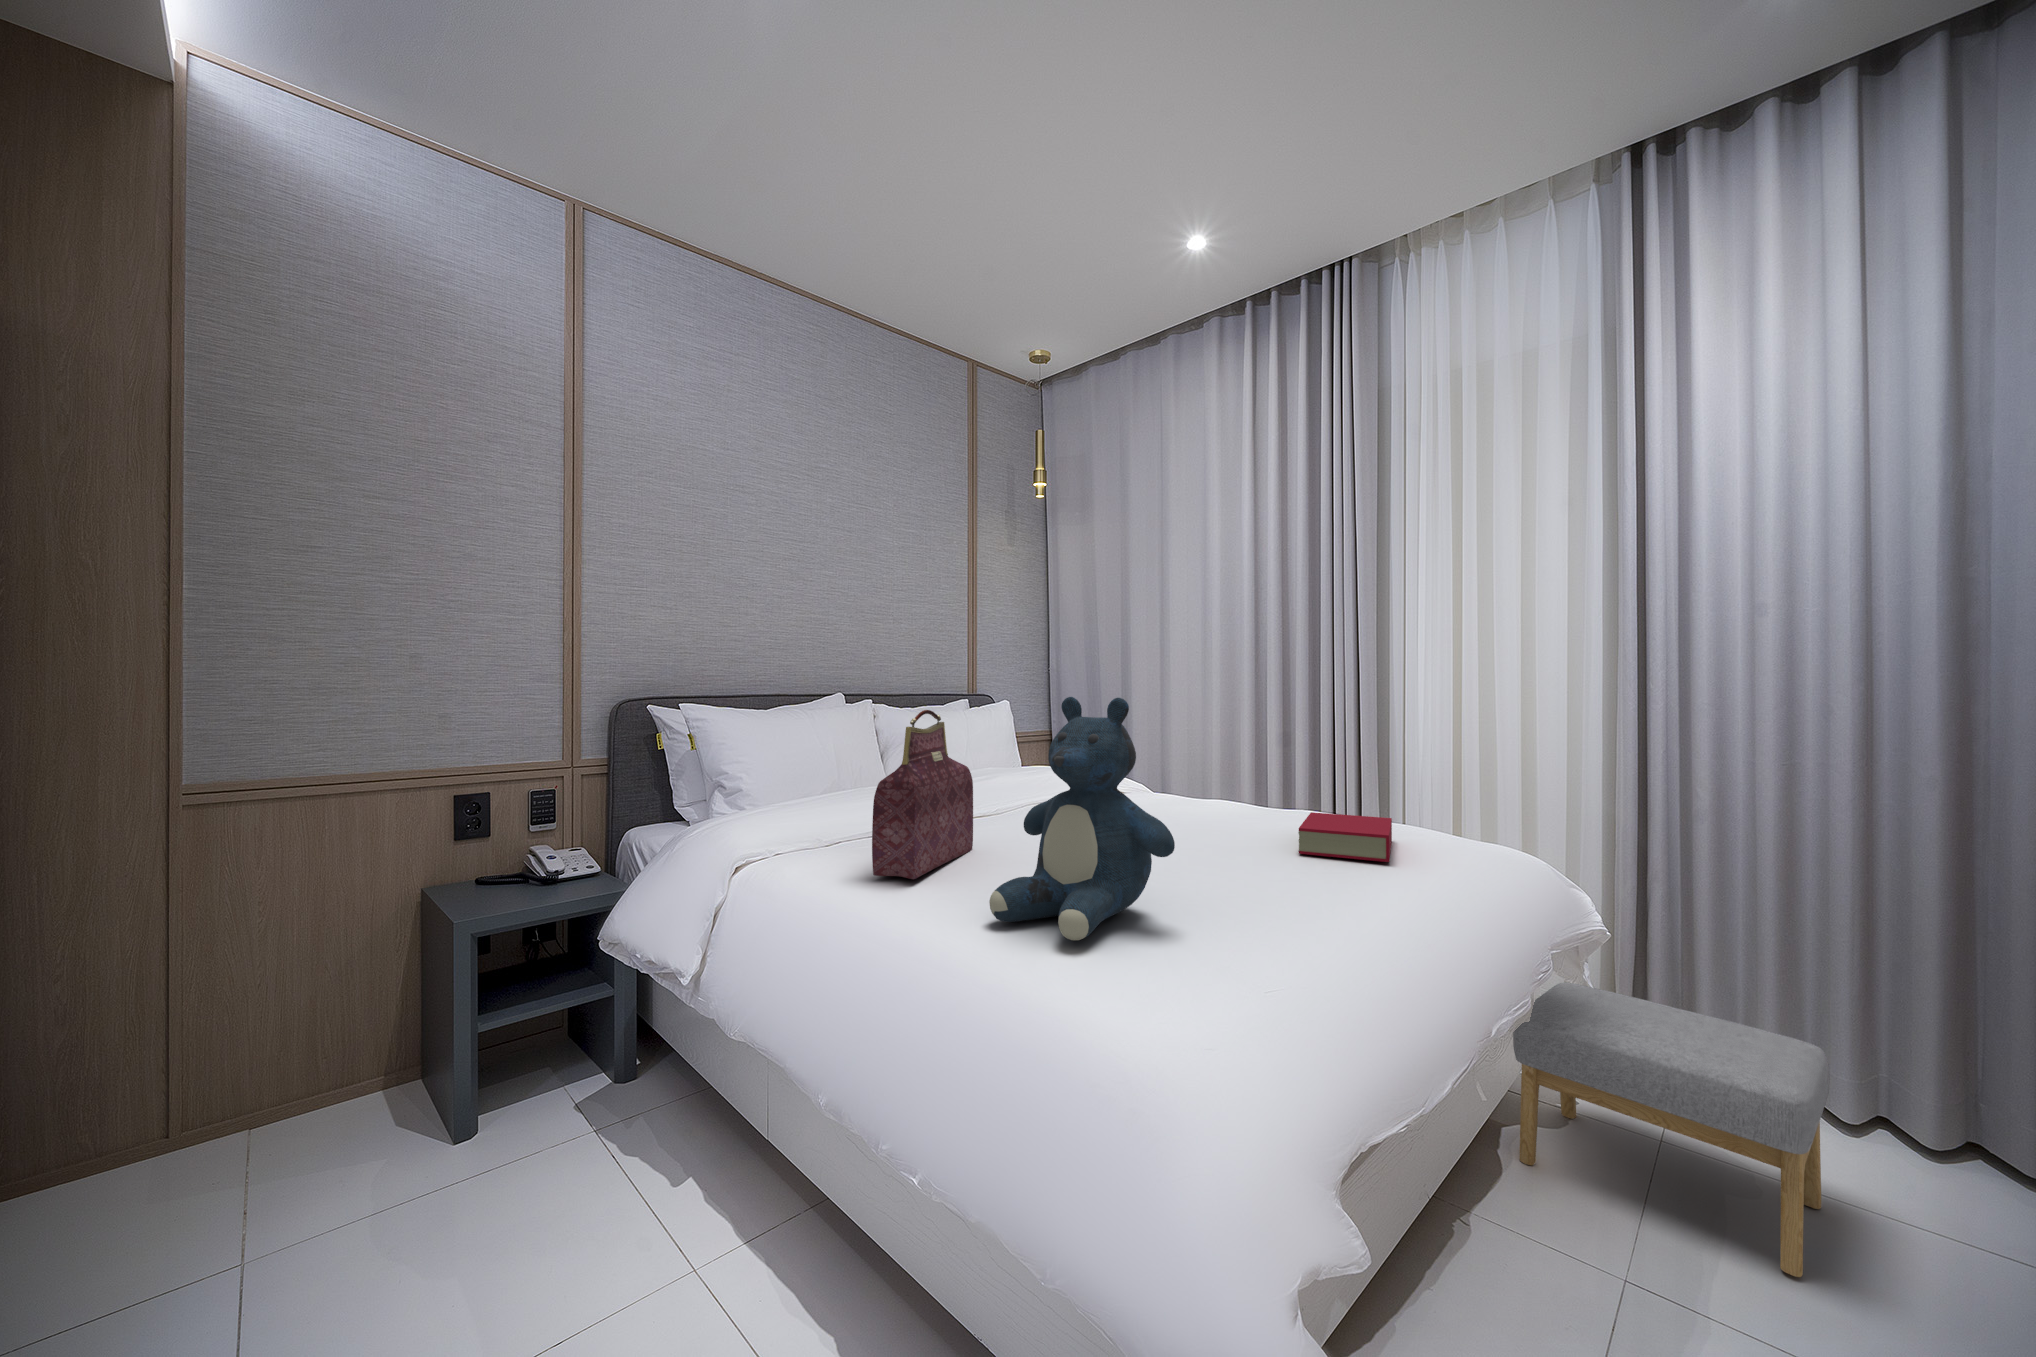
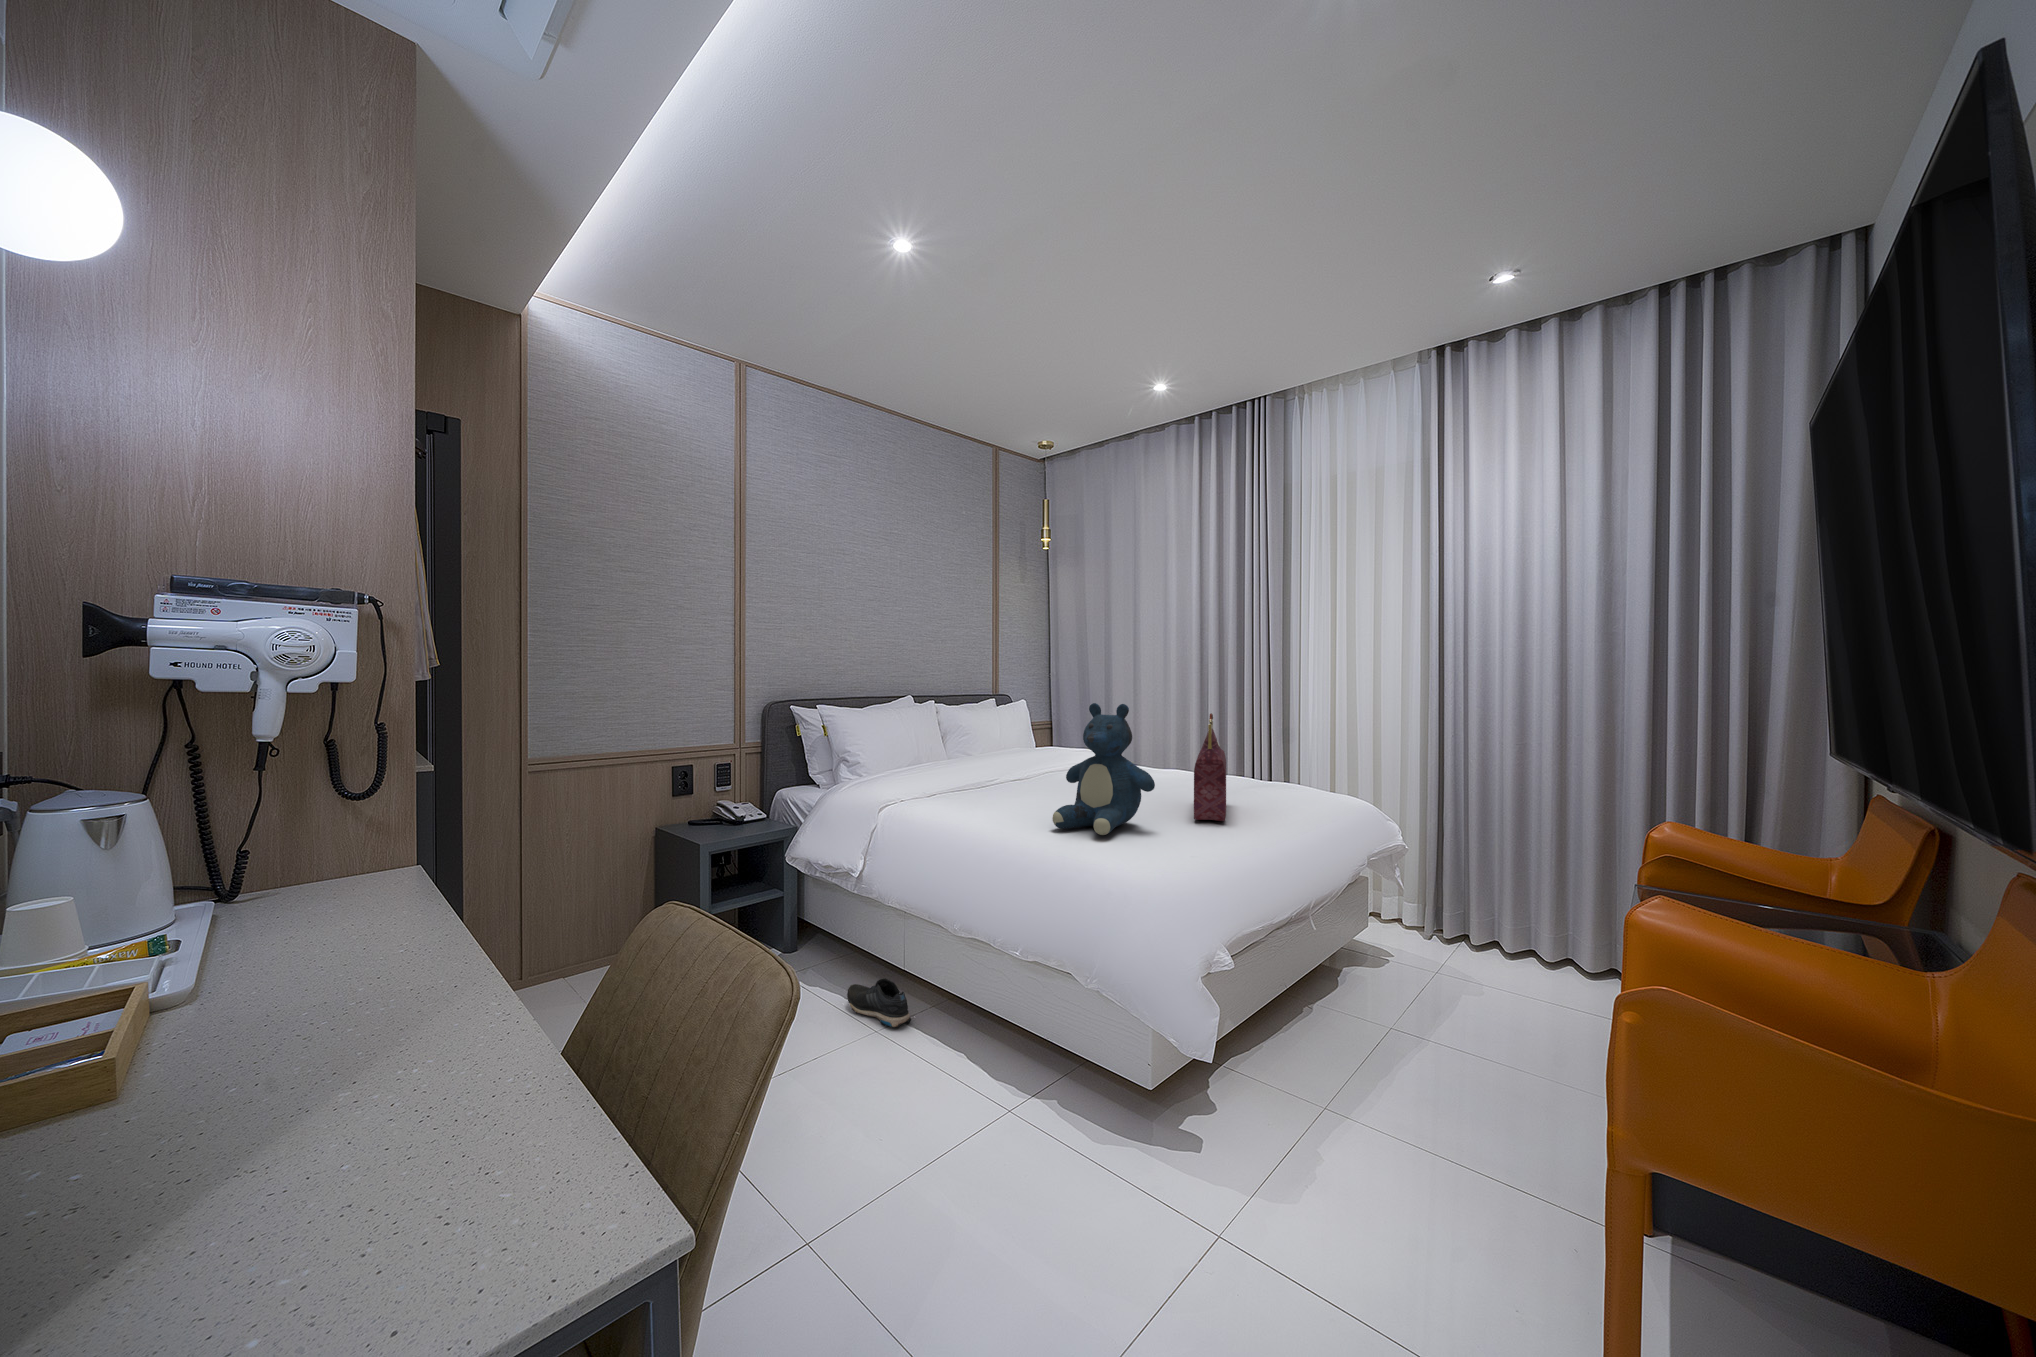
handbag: present [872,710,973,879] -> present [1194,713,1226,821]
book: present [1298,812,1392,862] -> none [1225,773,1283,800]
footstool: present [1513,982,1830,1277] -> none [1353,877,1526,1022]
shoe: none [661,1161,769,1257] -> present [847,978,911,1028]

